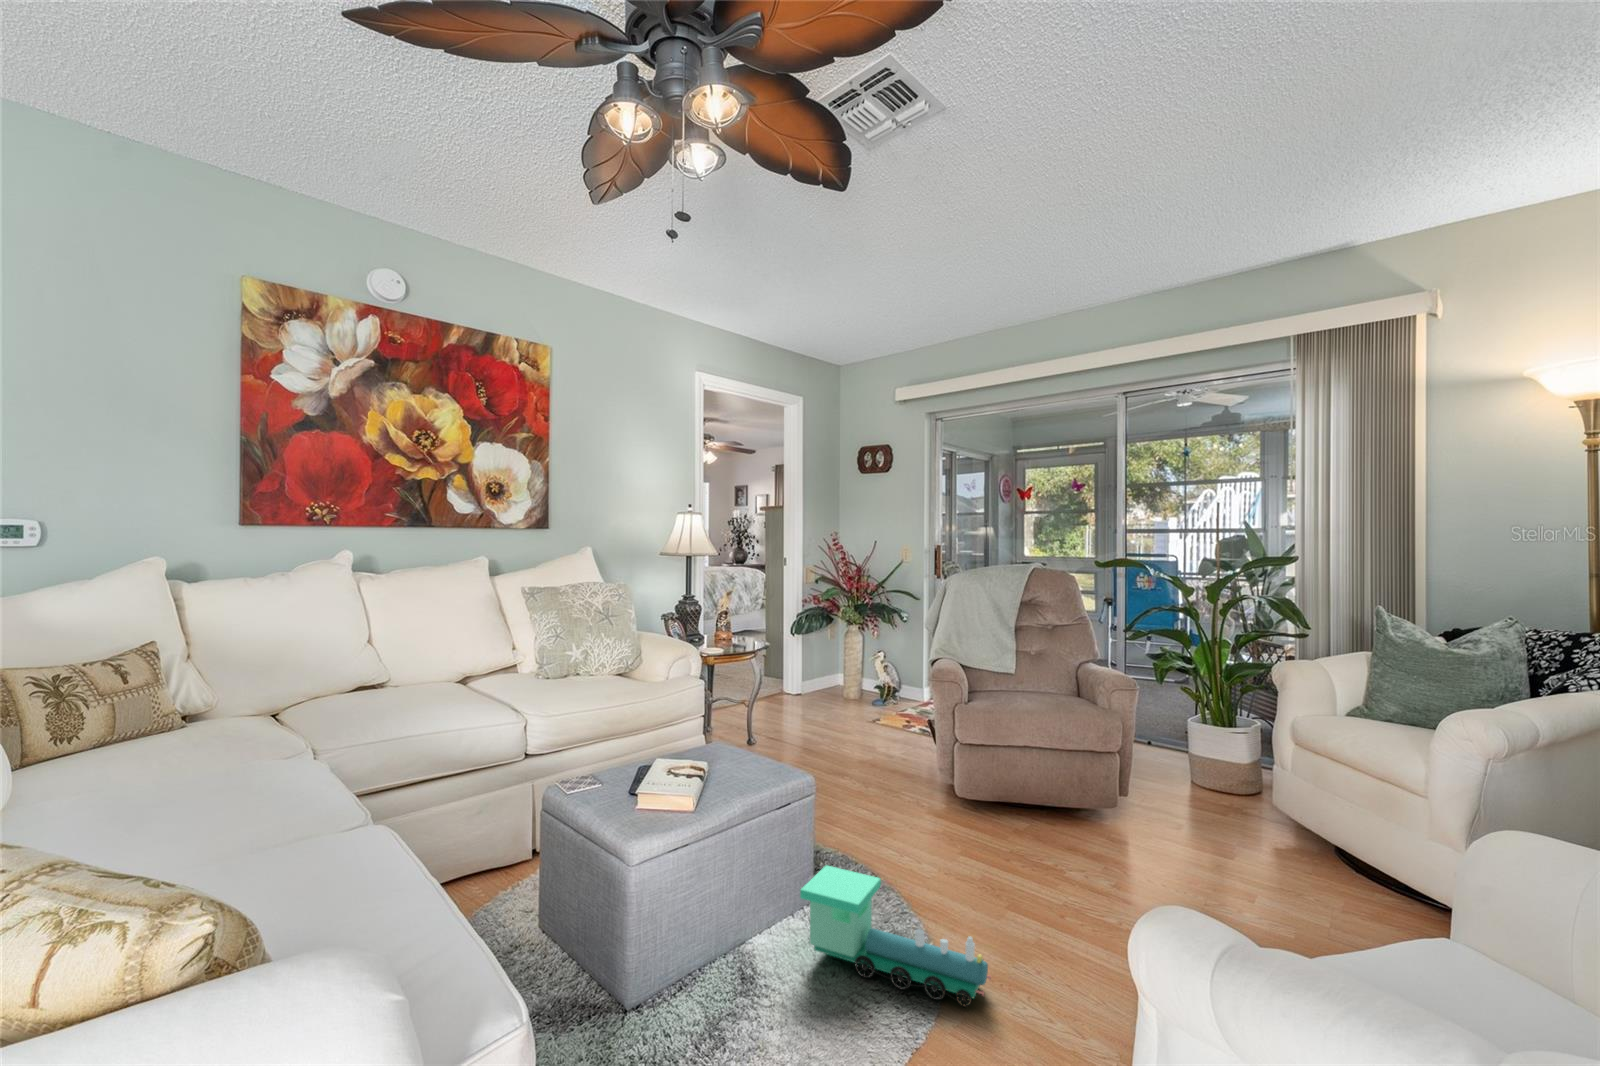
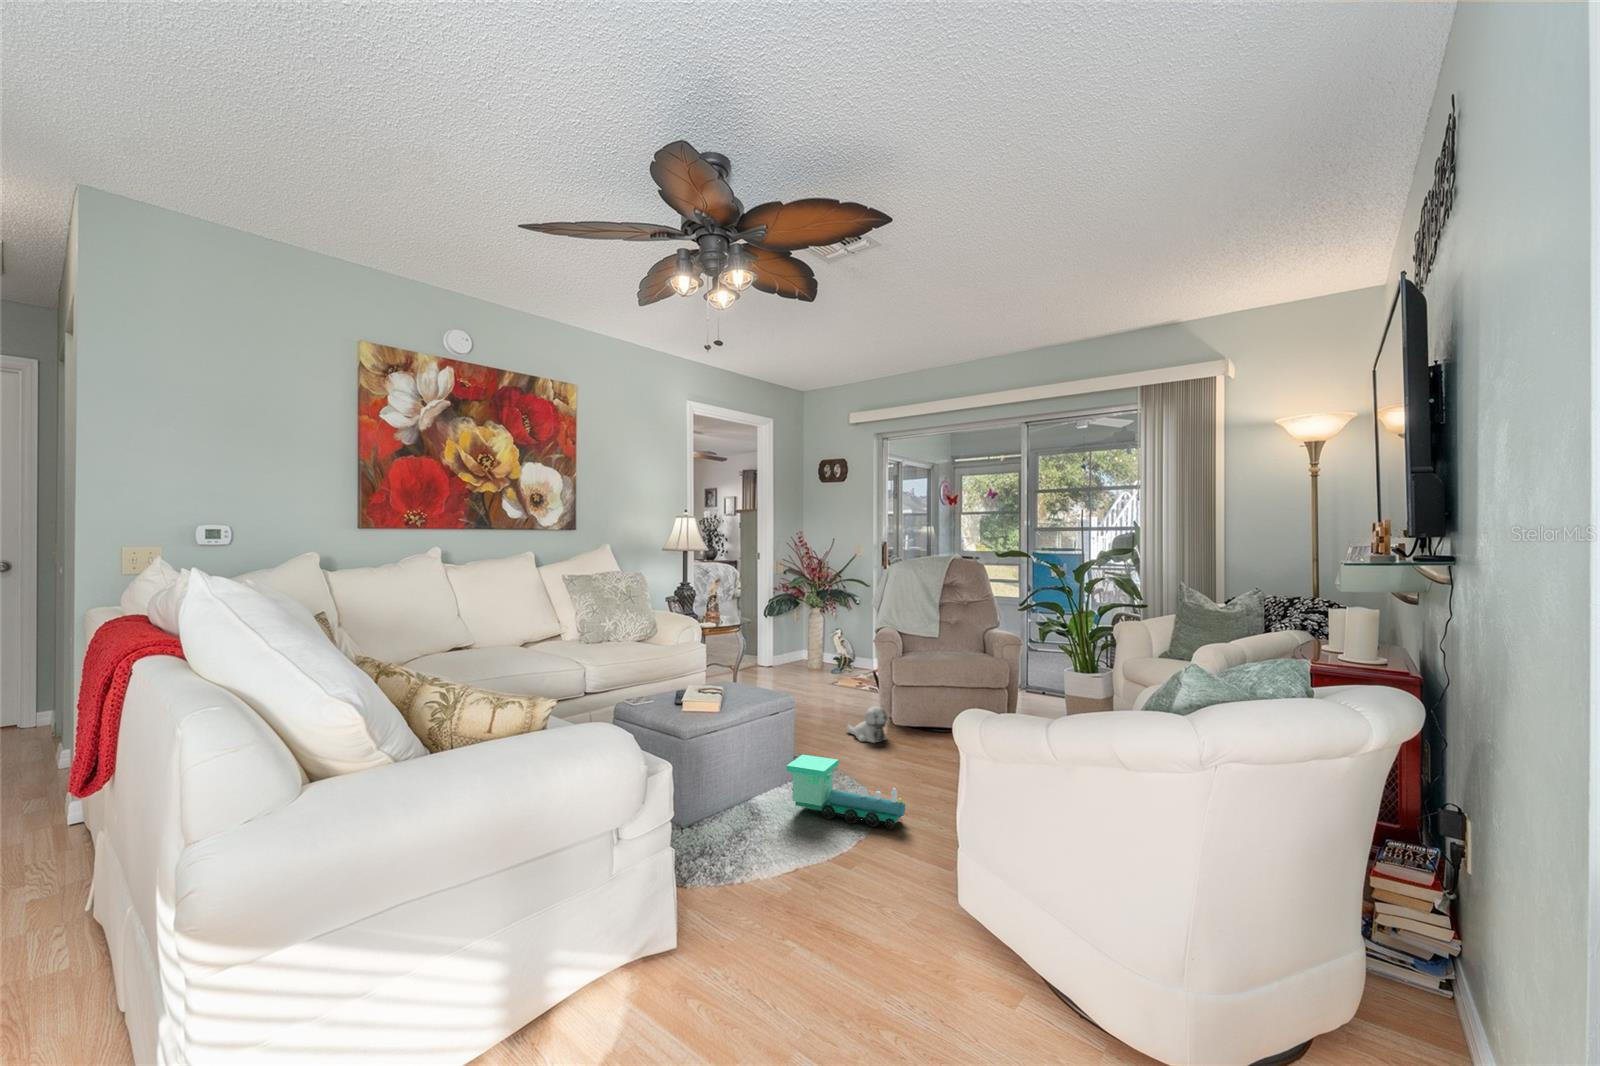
plush toy: none [892,769,949,821] -> present [847,706,888,743]

